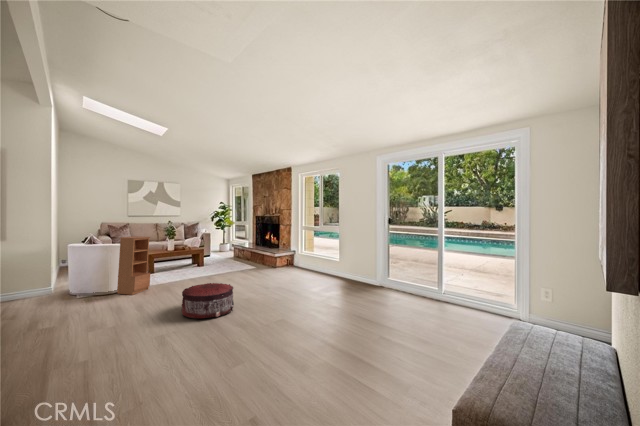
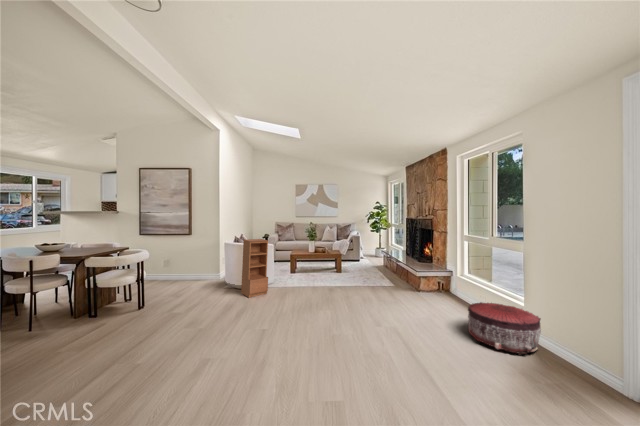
pouf: present [182,283,234,319] -> present [468,302,541,355]

